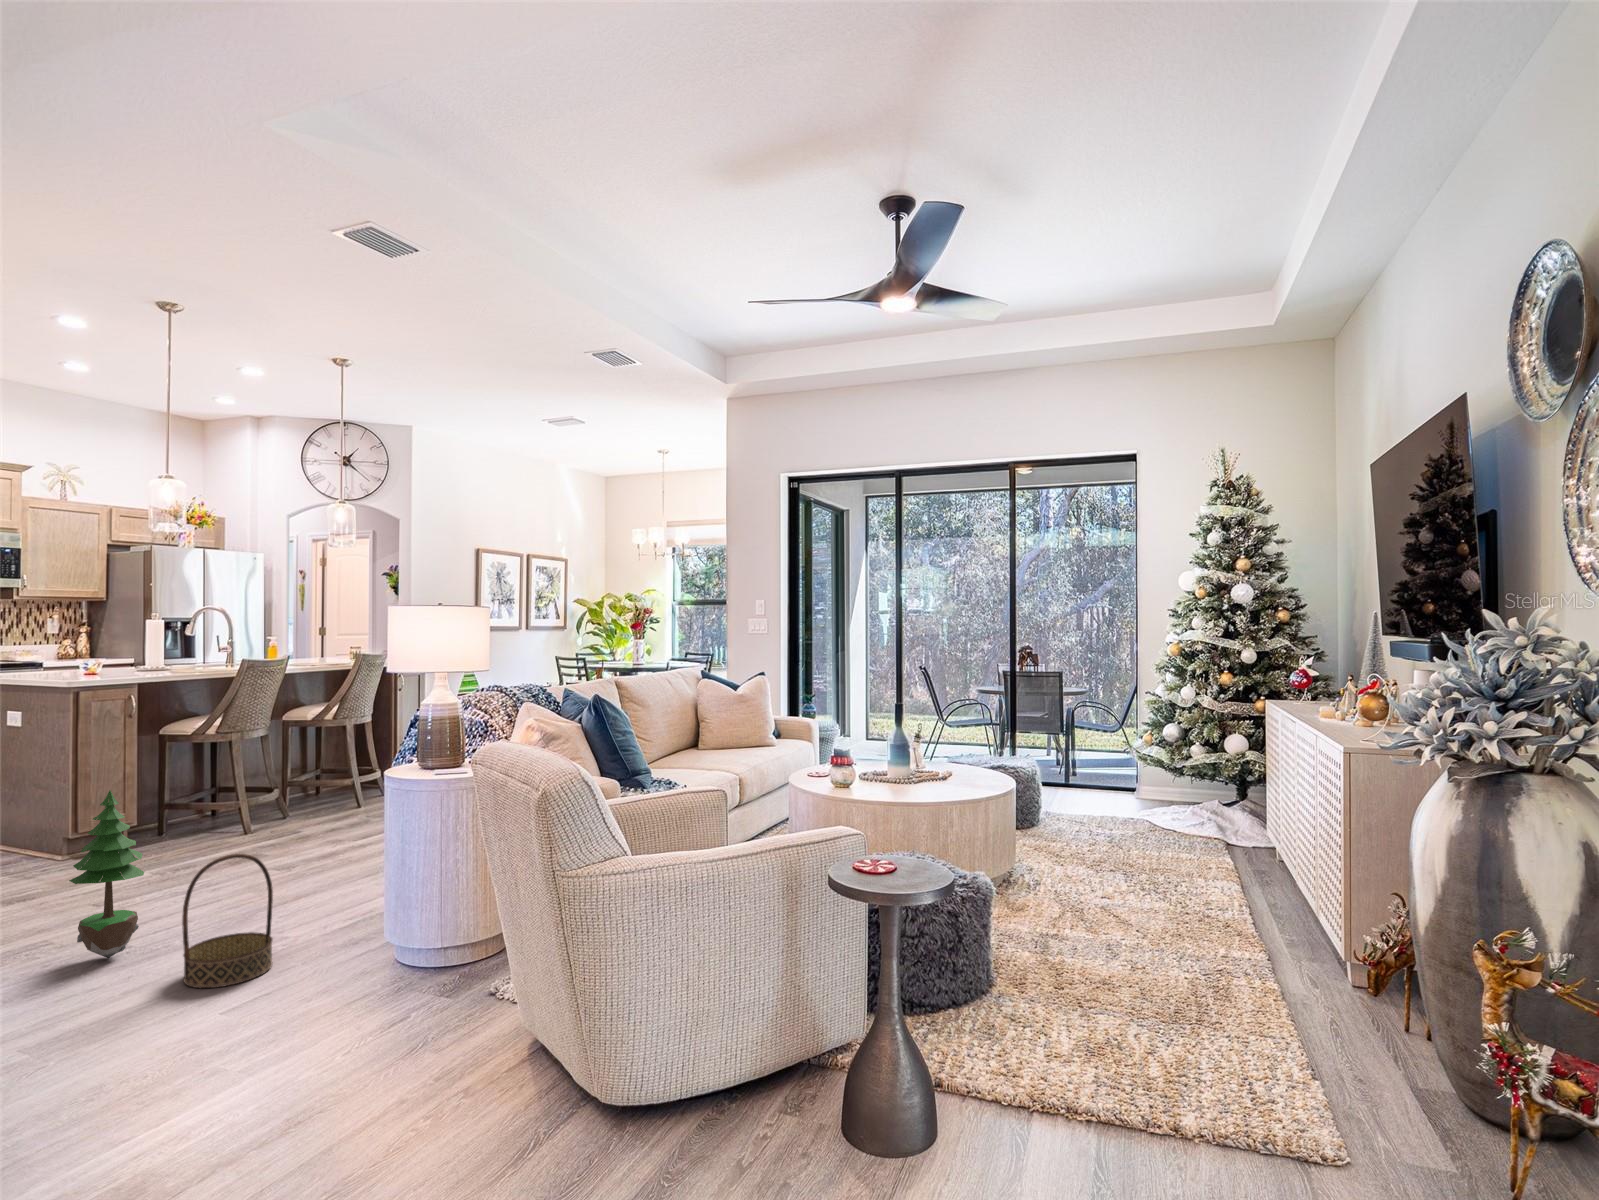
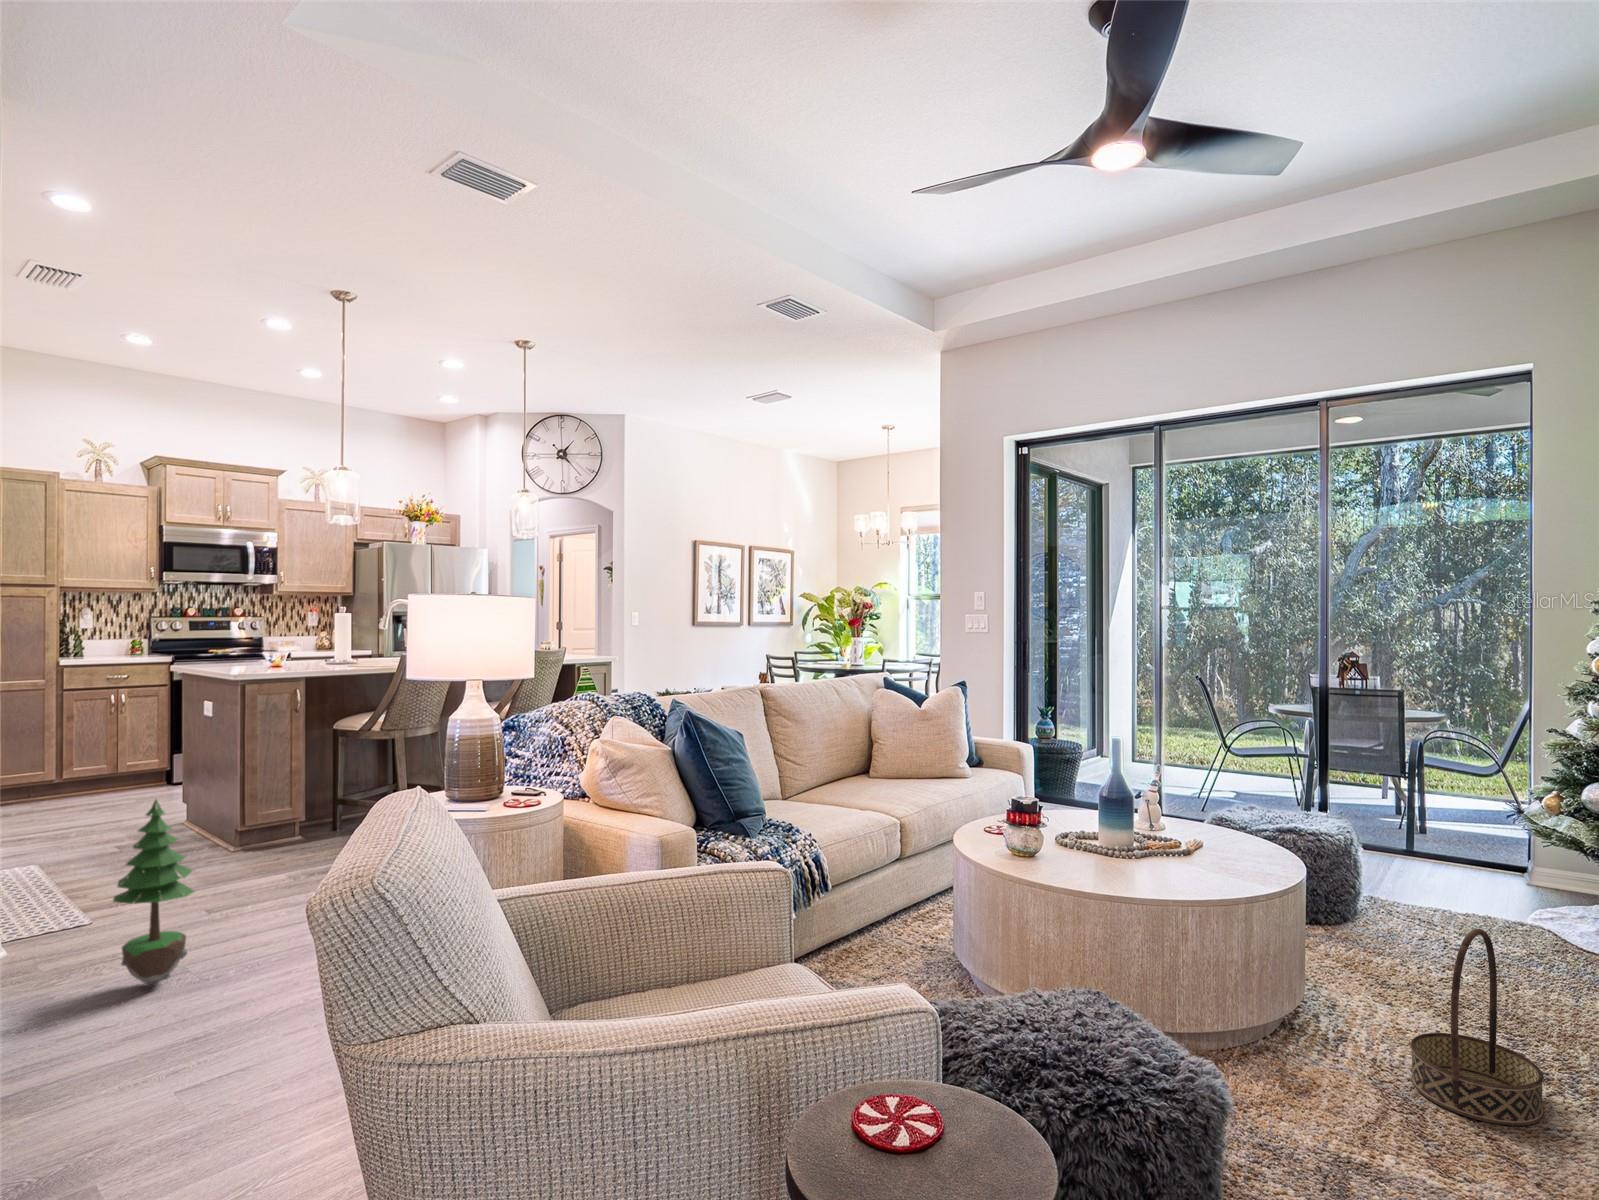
basket: present [182,854,273,988] -> present [1411,929,1544,1126]

